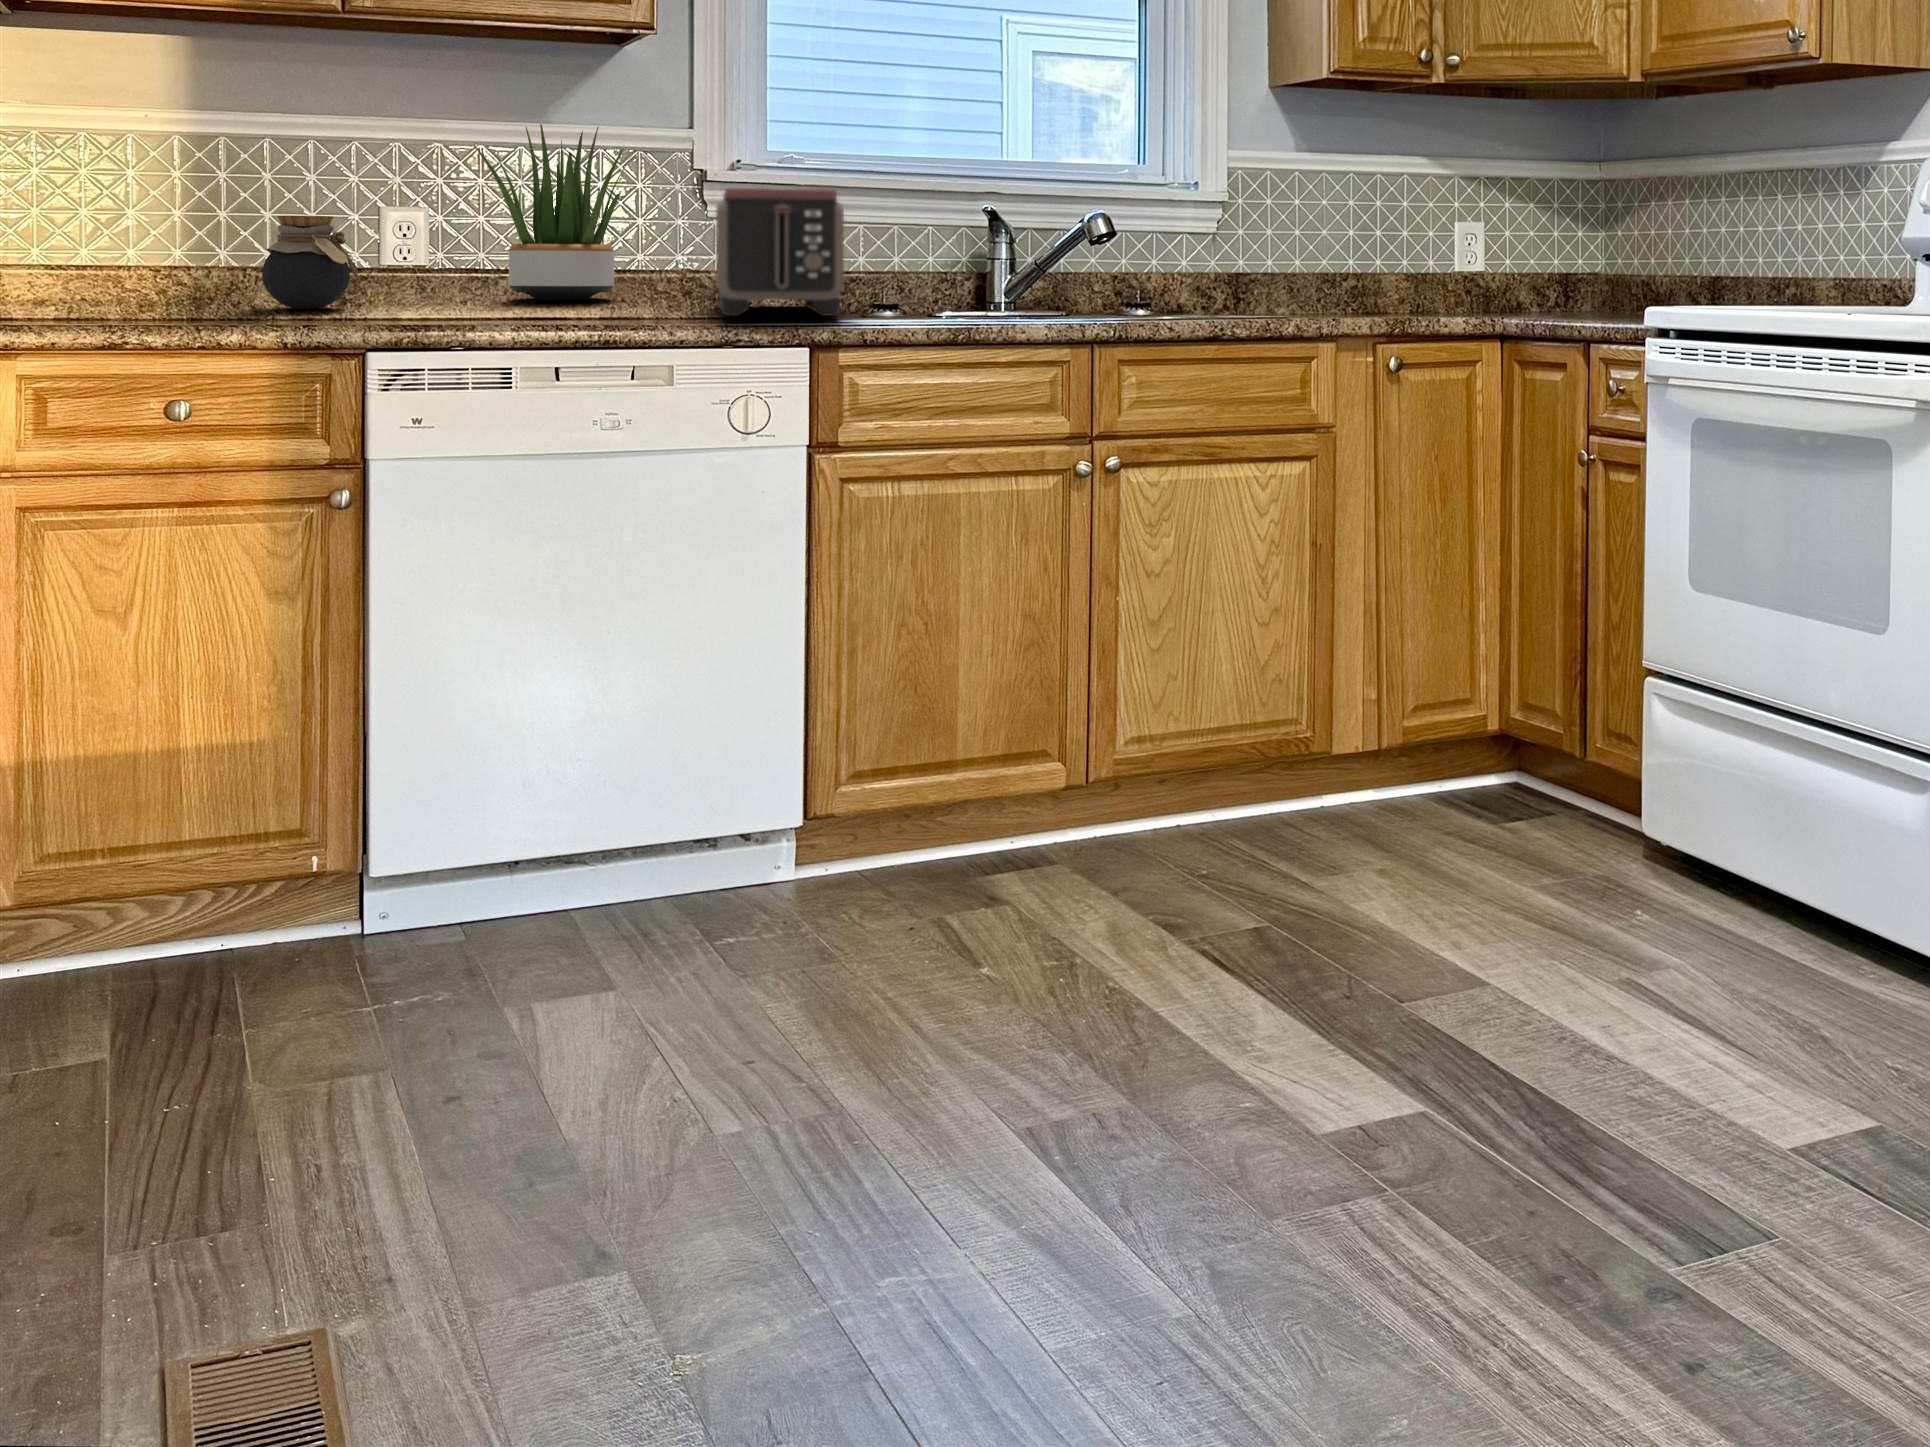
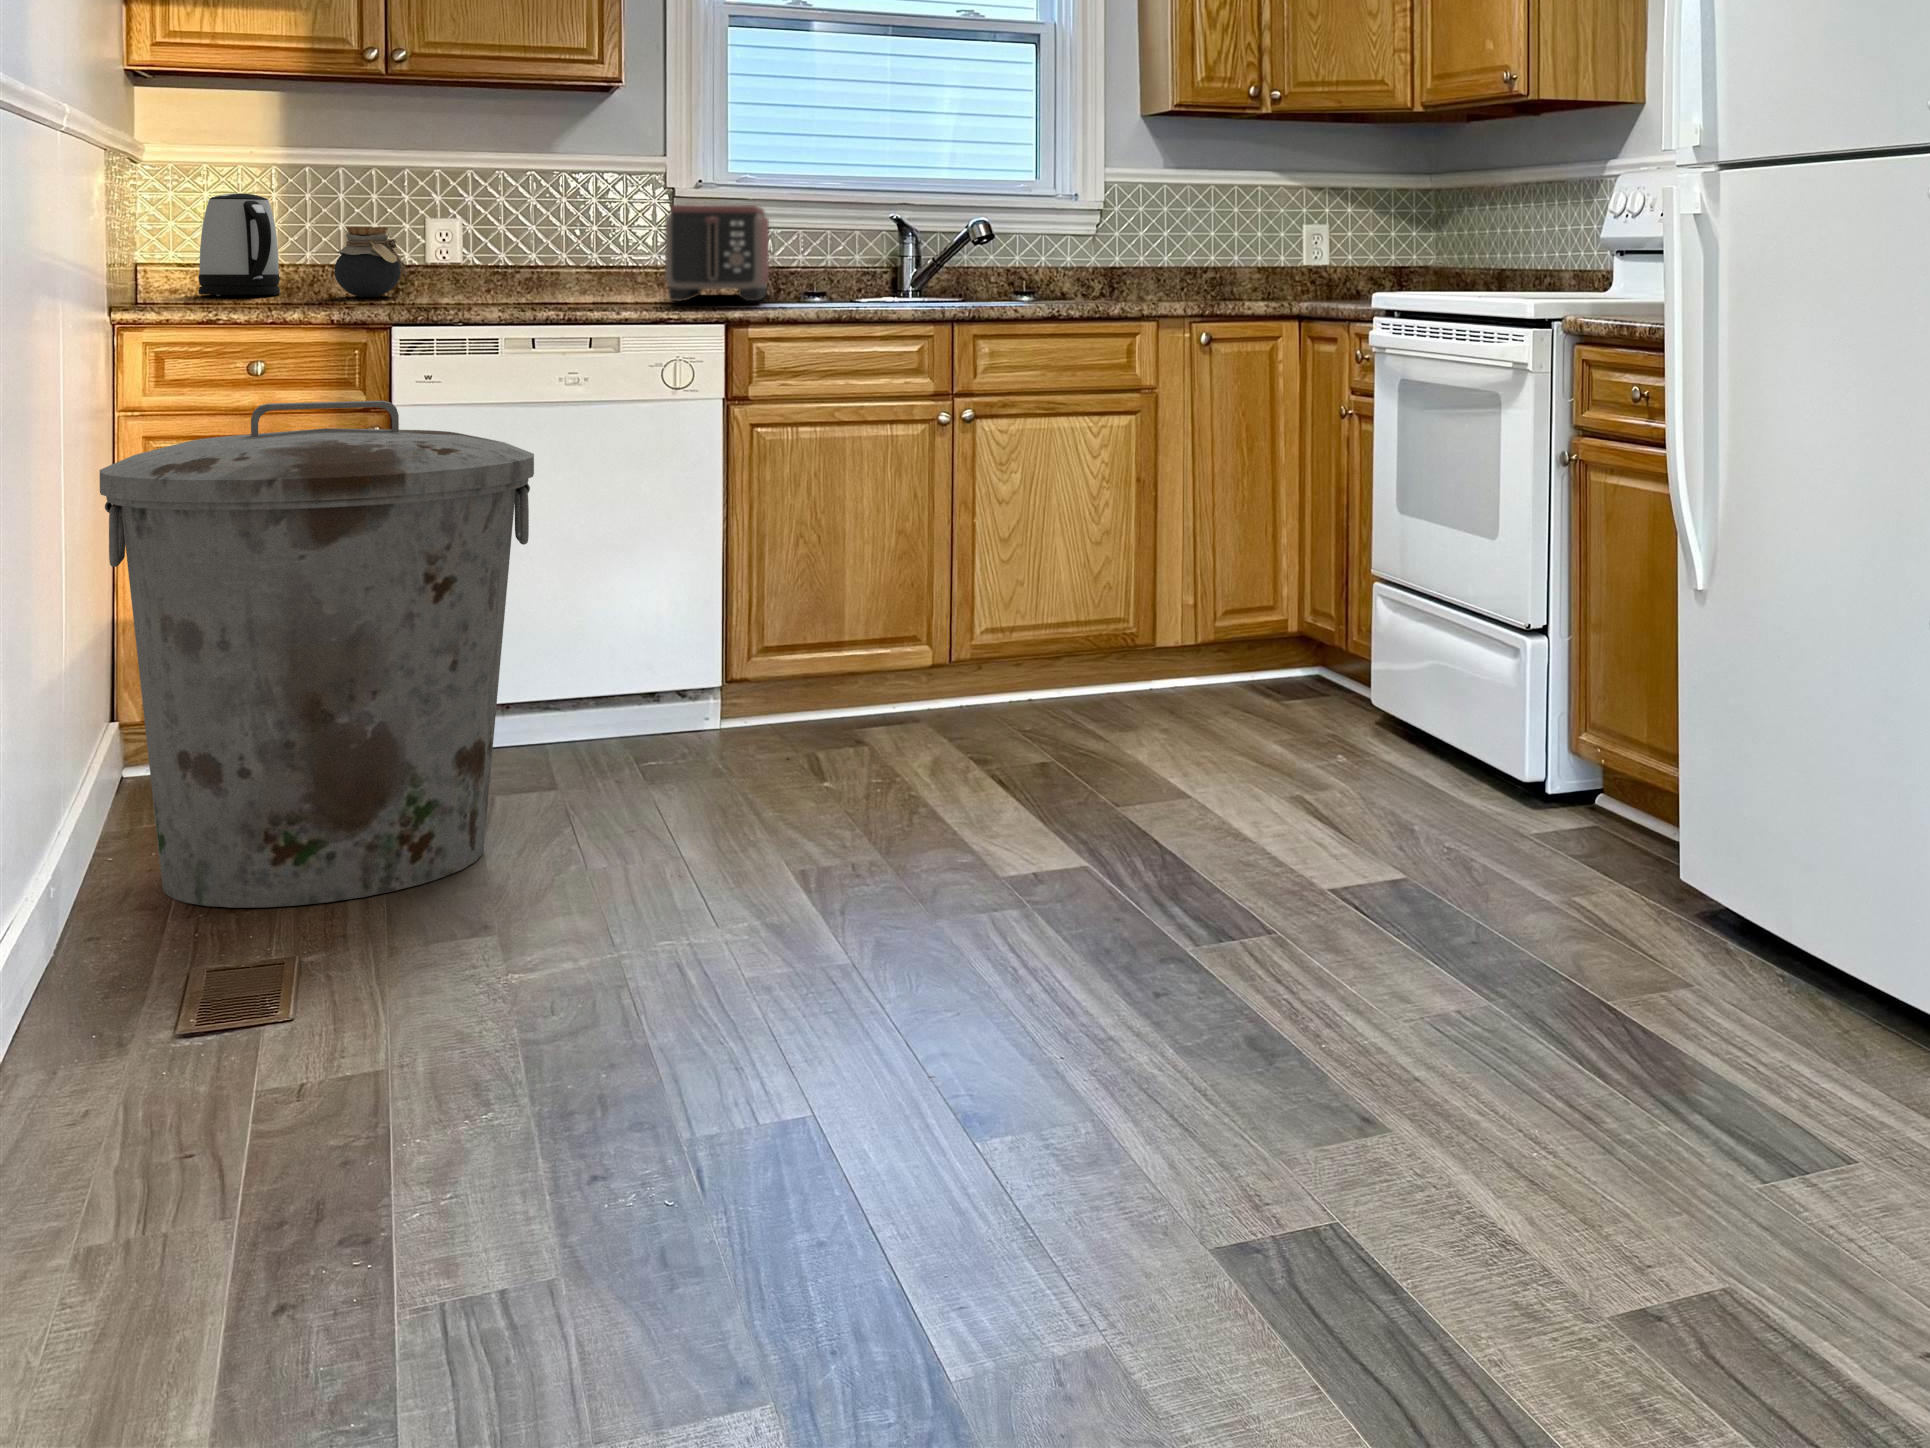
potted plant: present [475,124,626,300] -> none [495,156,632,290]
kettle: none [74,170,183,307] -> present [198,193,280,296]
trash can: none [11,463,629,1216] -> present [100,401,534,908]

